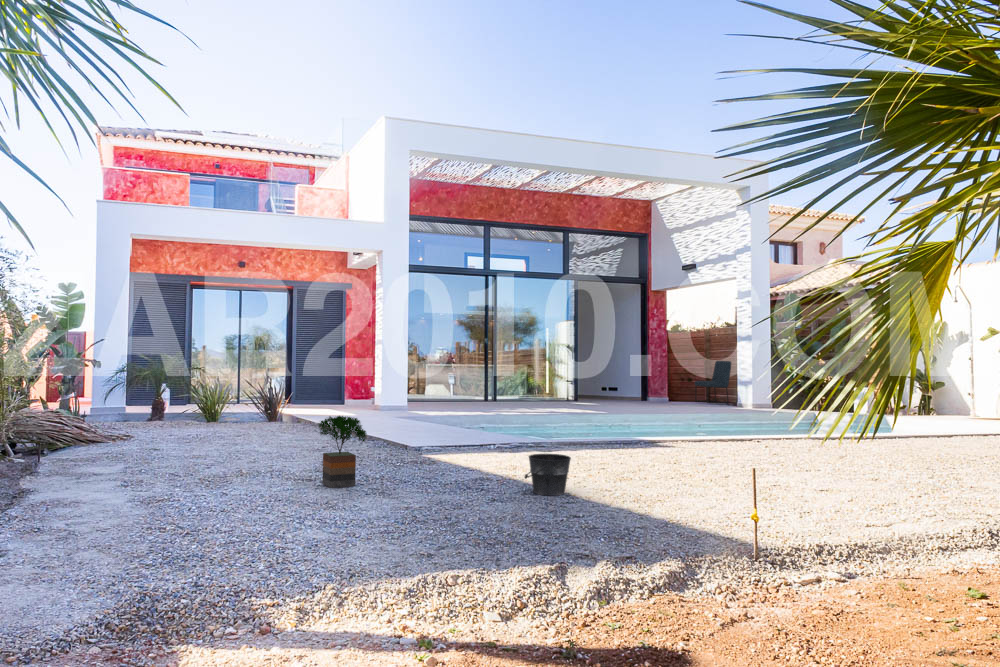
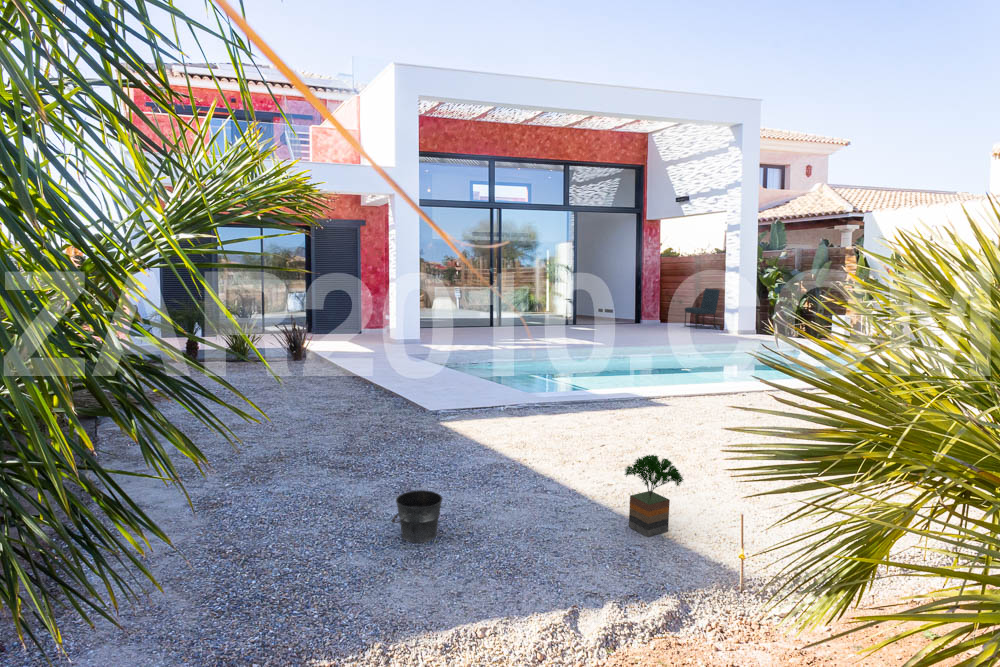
potted tree: present [318,416,367,488] -> present [625,455,684,537]
bucket: present [524,454,571,495] -> present [391,490,442,543]

